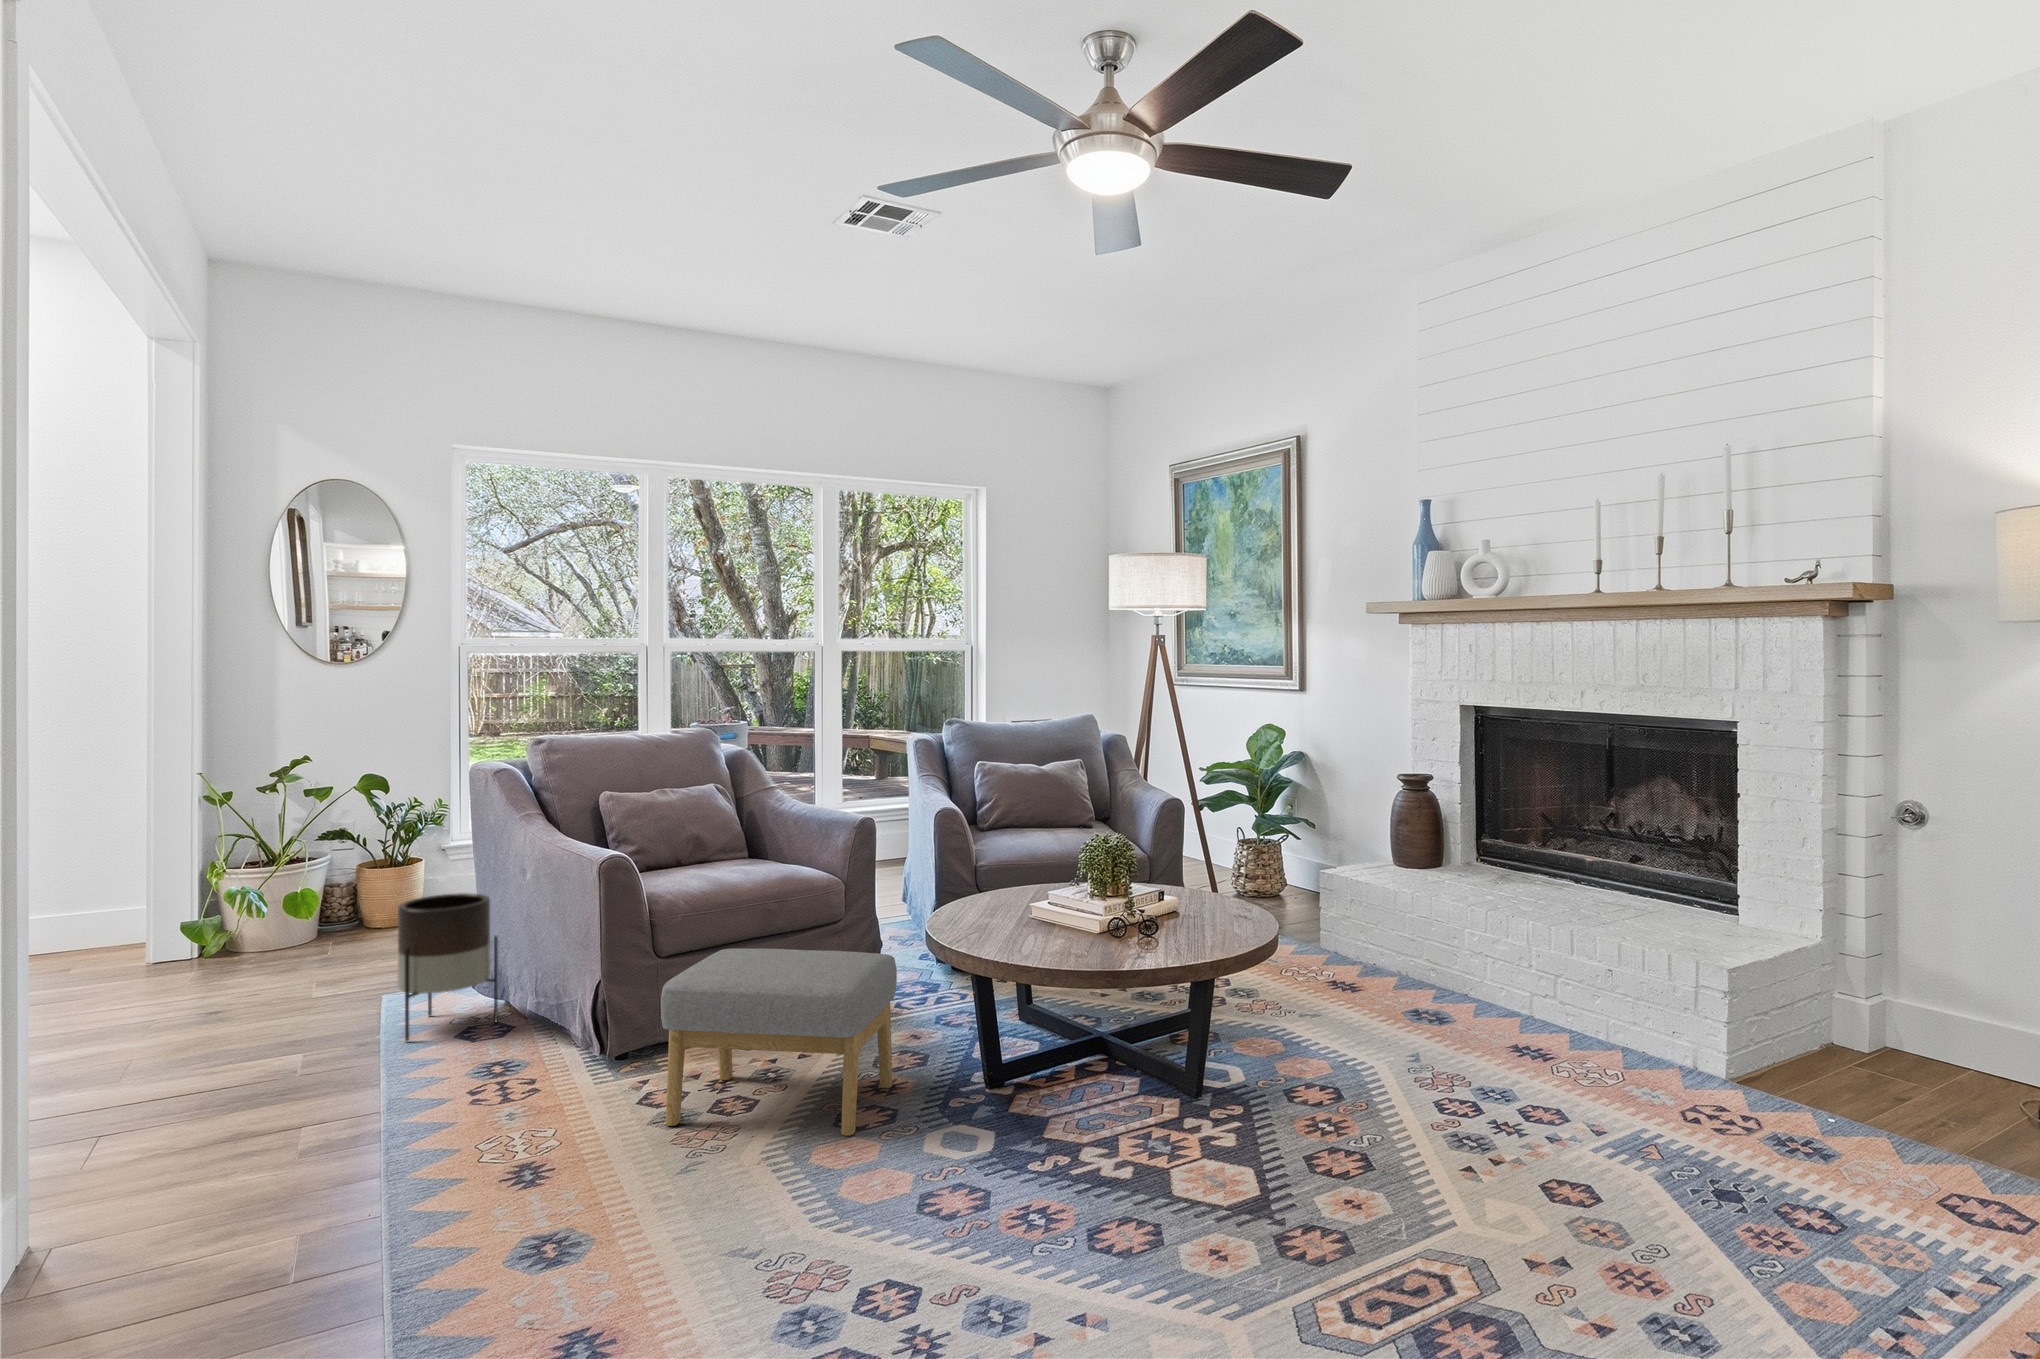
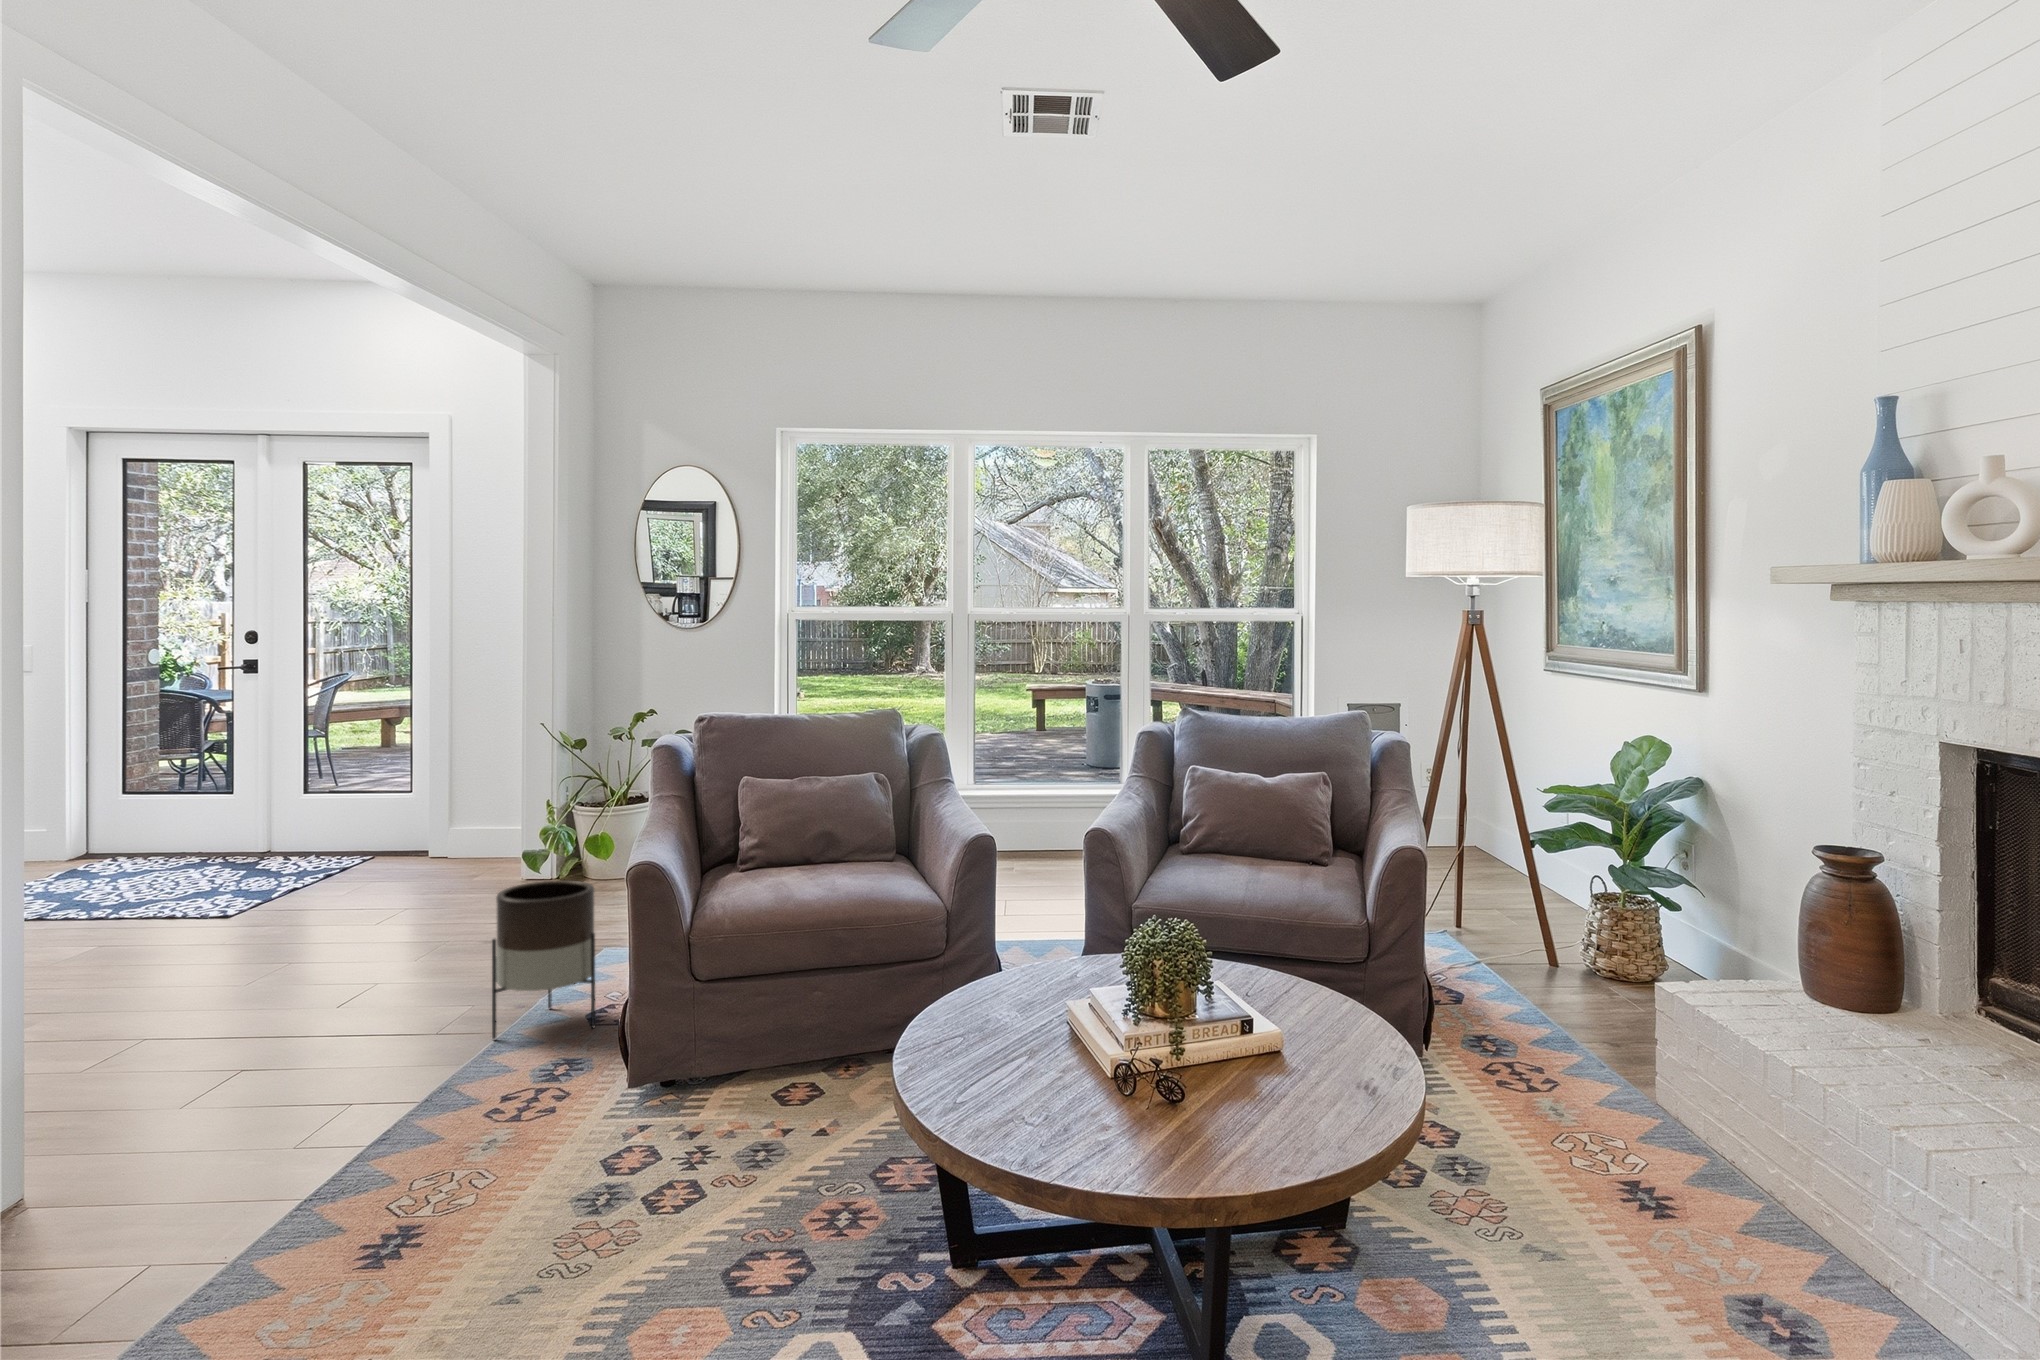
footstool: present [661,949,897,1136] -> none [570,1001,885,1307]

